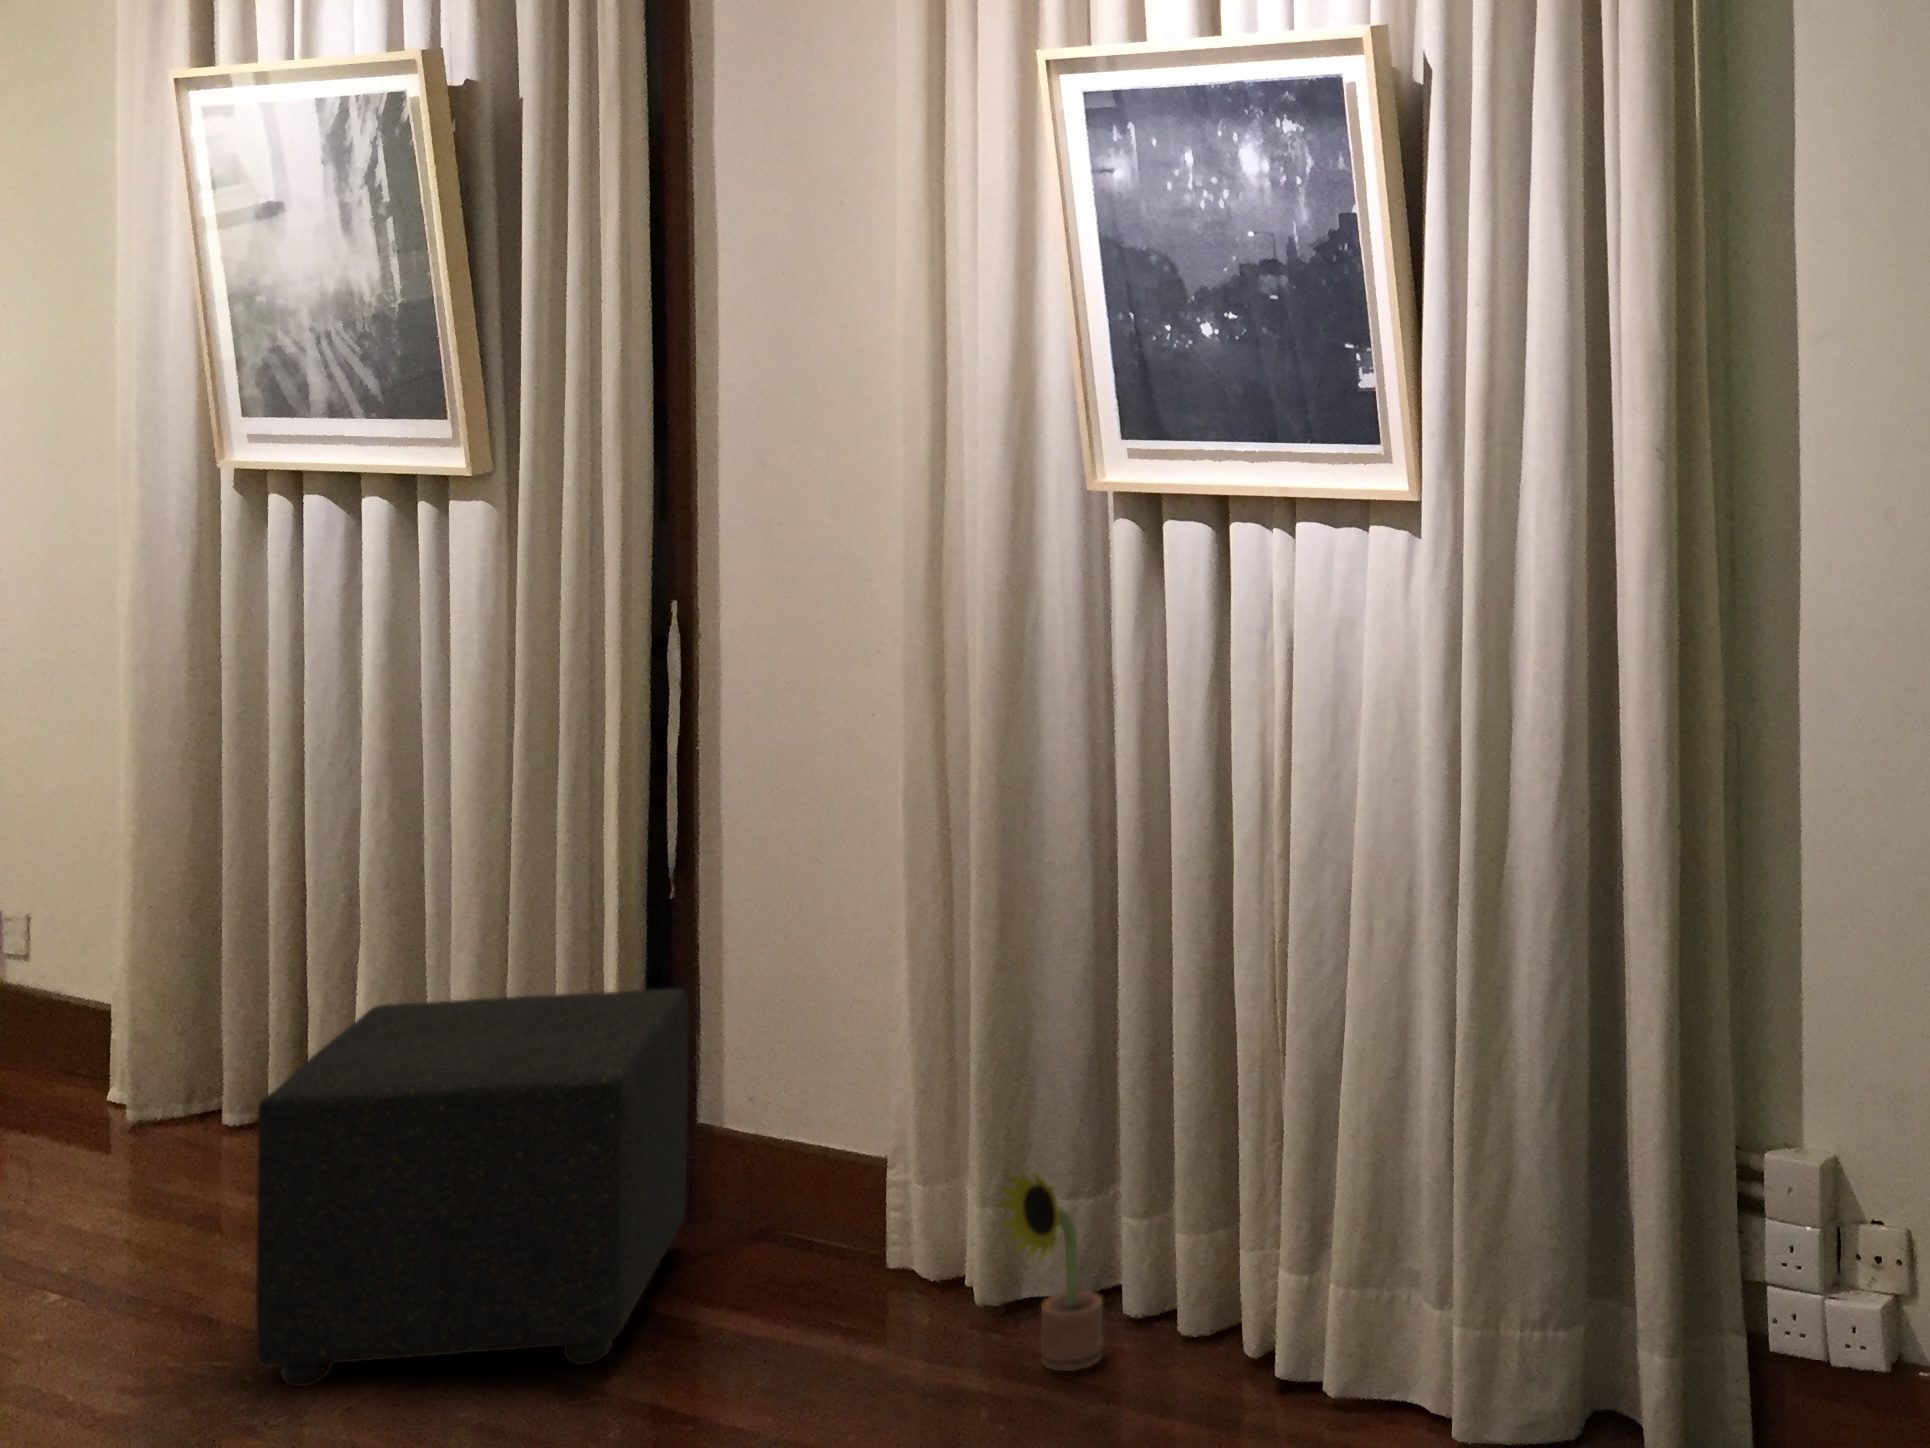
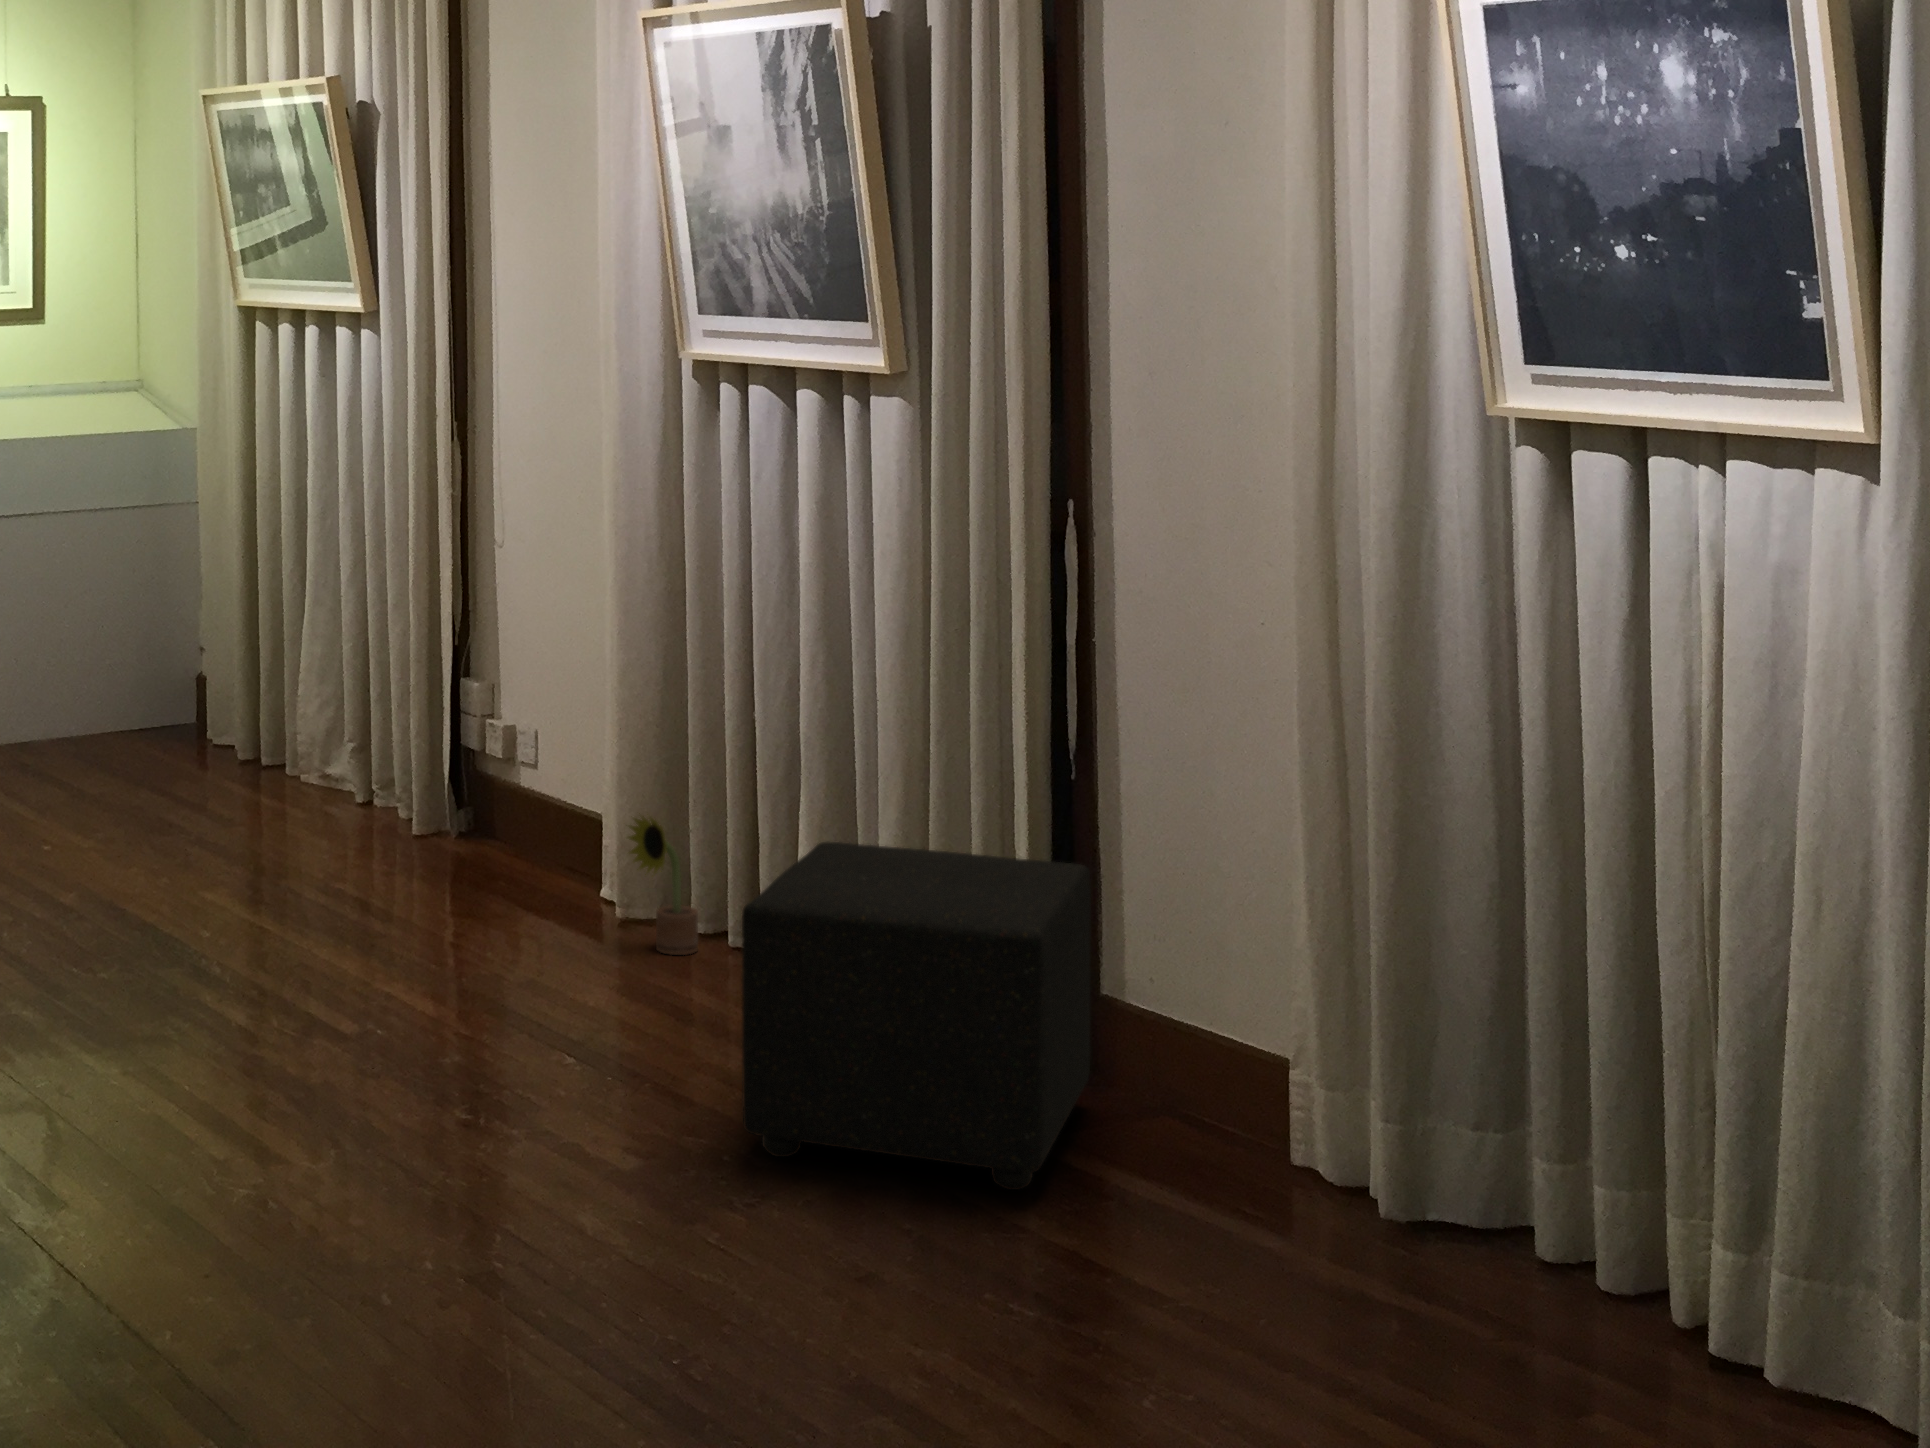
decorative plant: present [997,1170,1103,1371] -> present [628,816,698,955]

